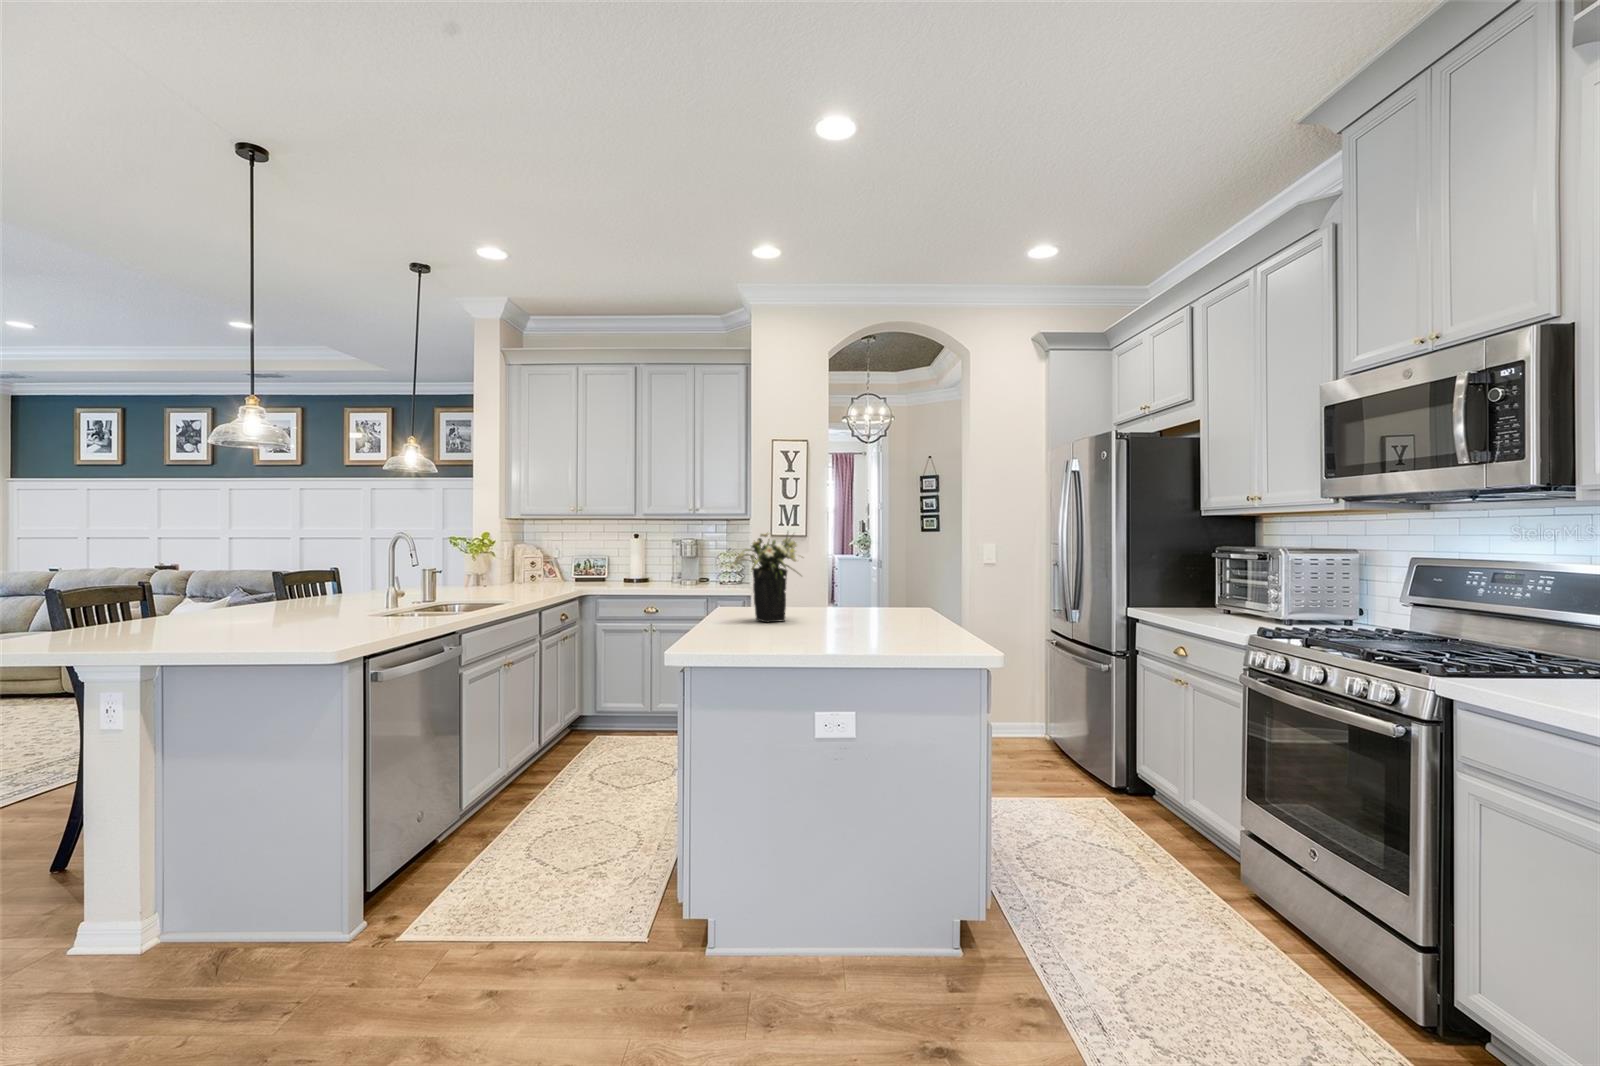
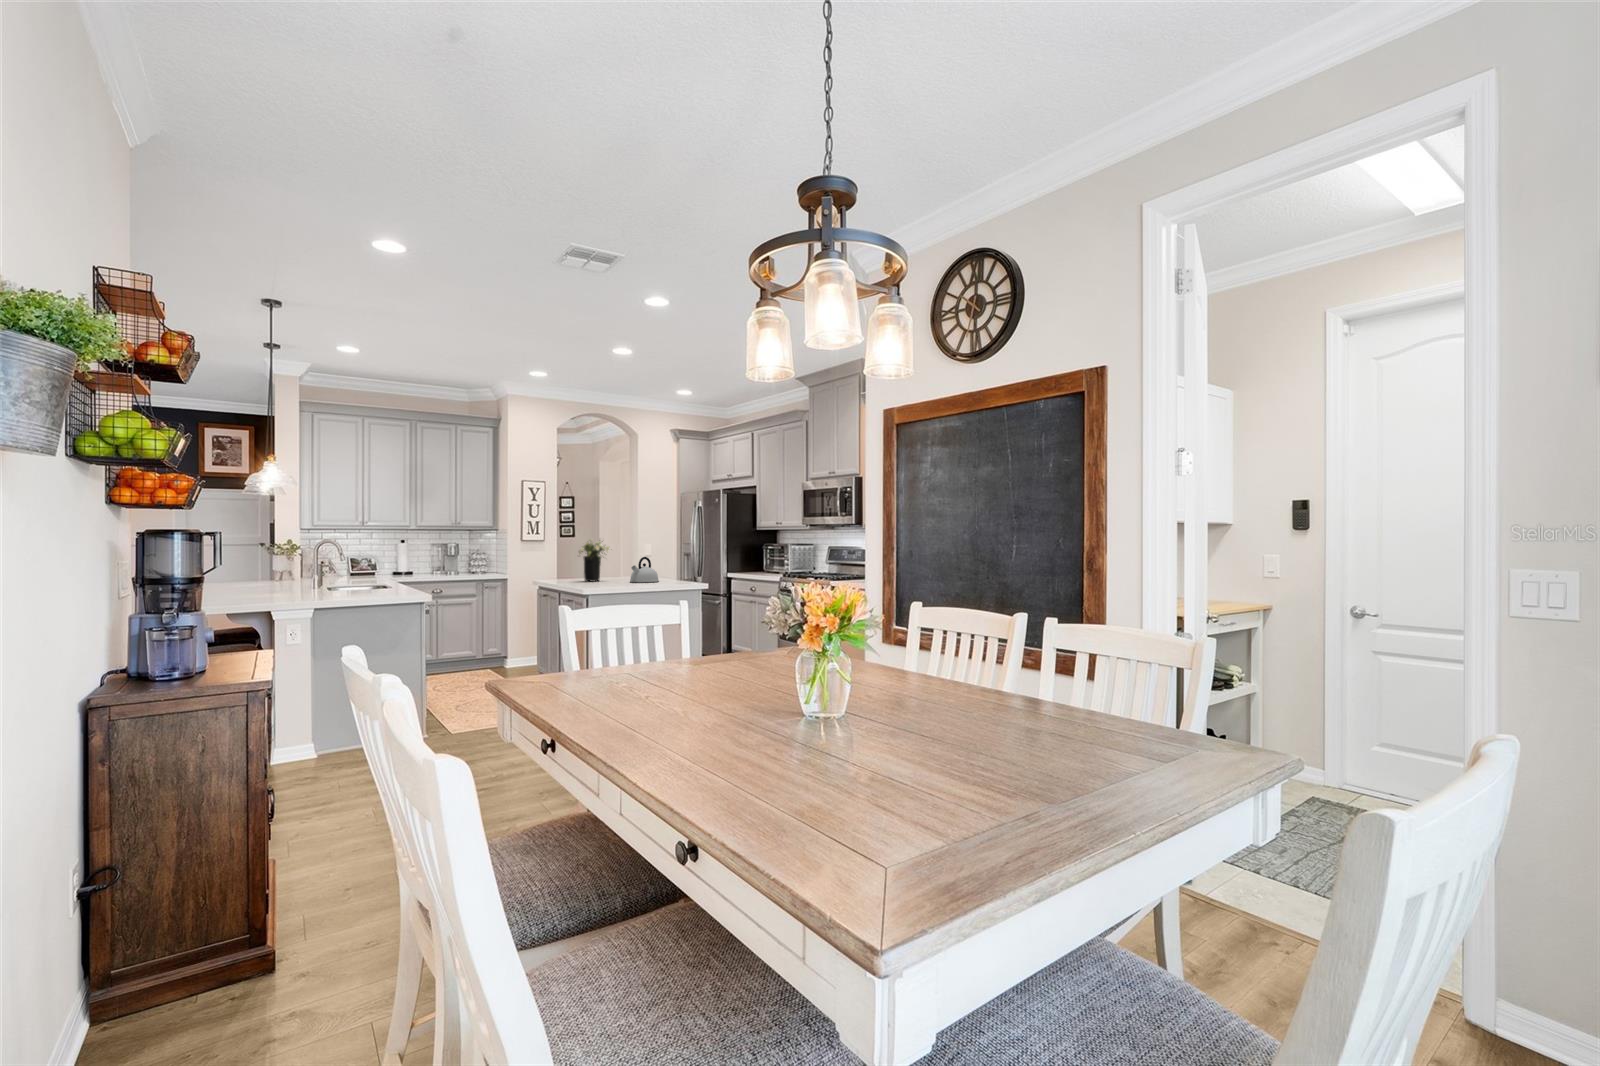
kettle: none [815,575,886,638] -> present [630,557,659,582]

